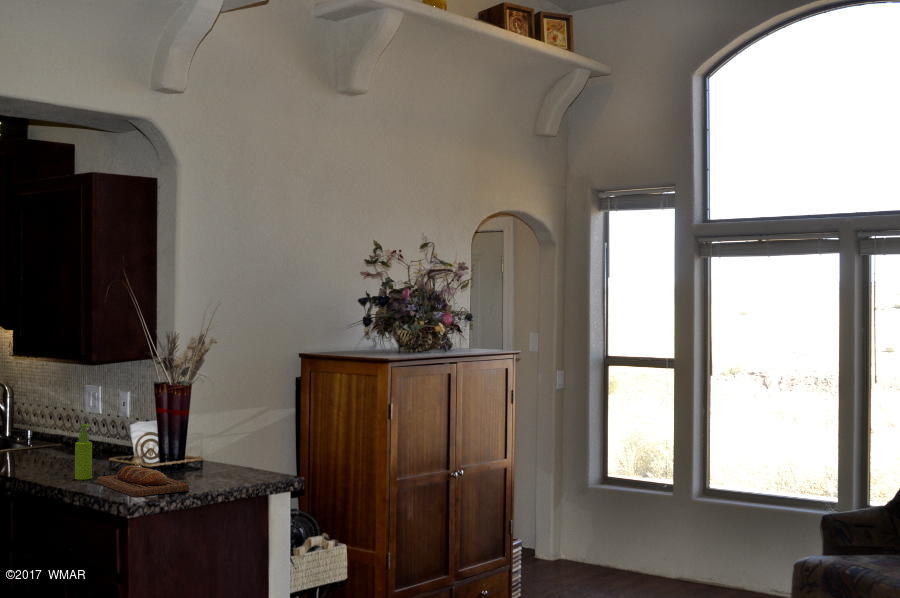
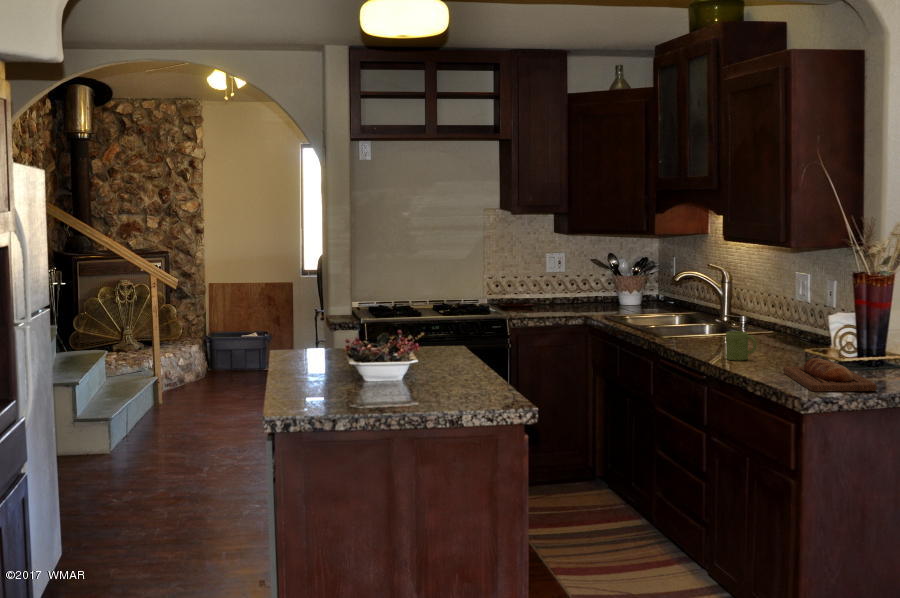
soap dispenser: present [75,424,92,480] -> none [764,312,782,368]
mug: none [31,446,64,476] -> present [726,331,757,361]

